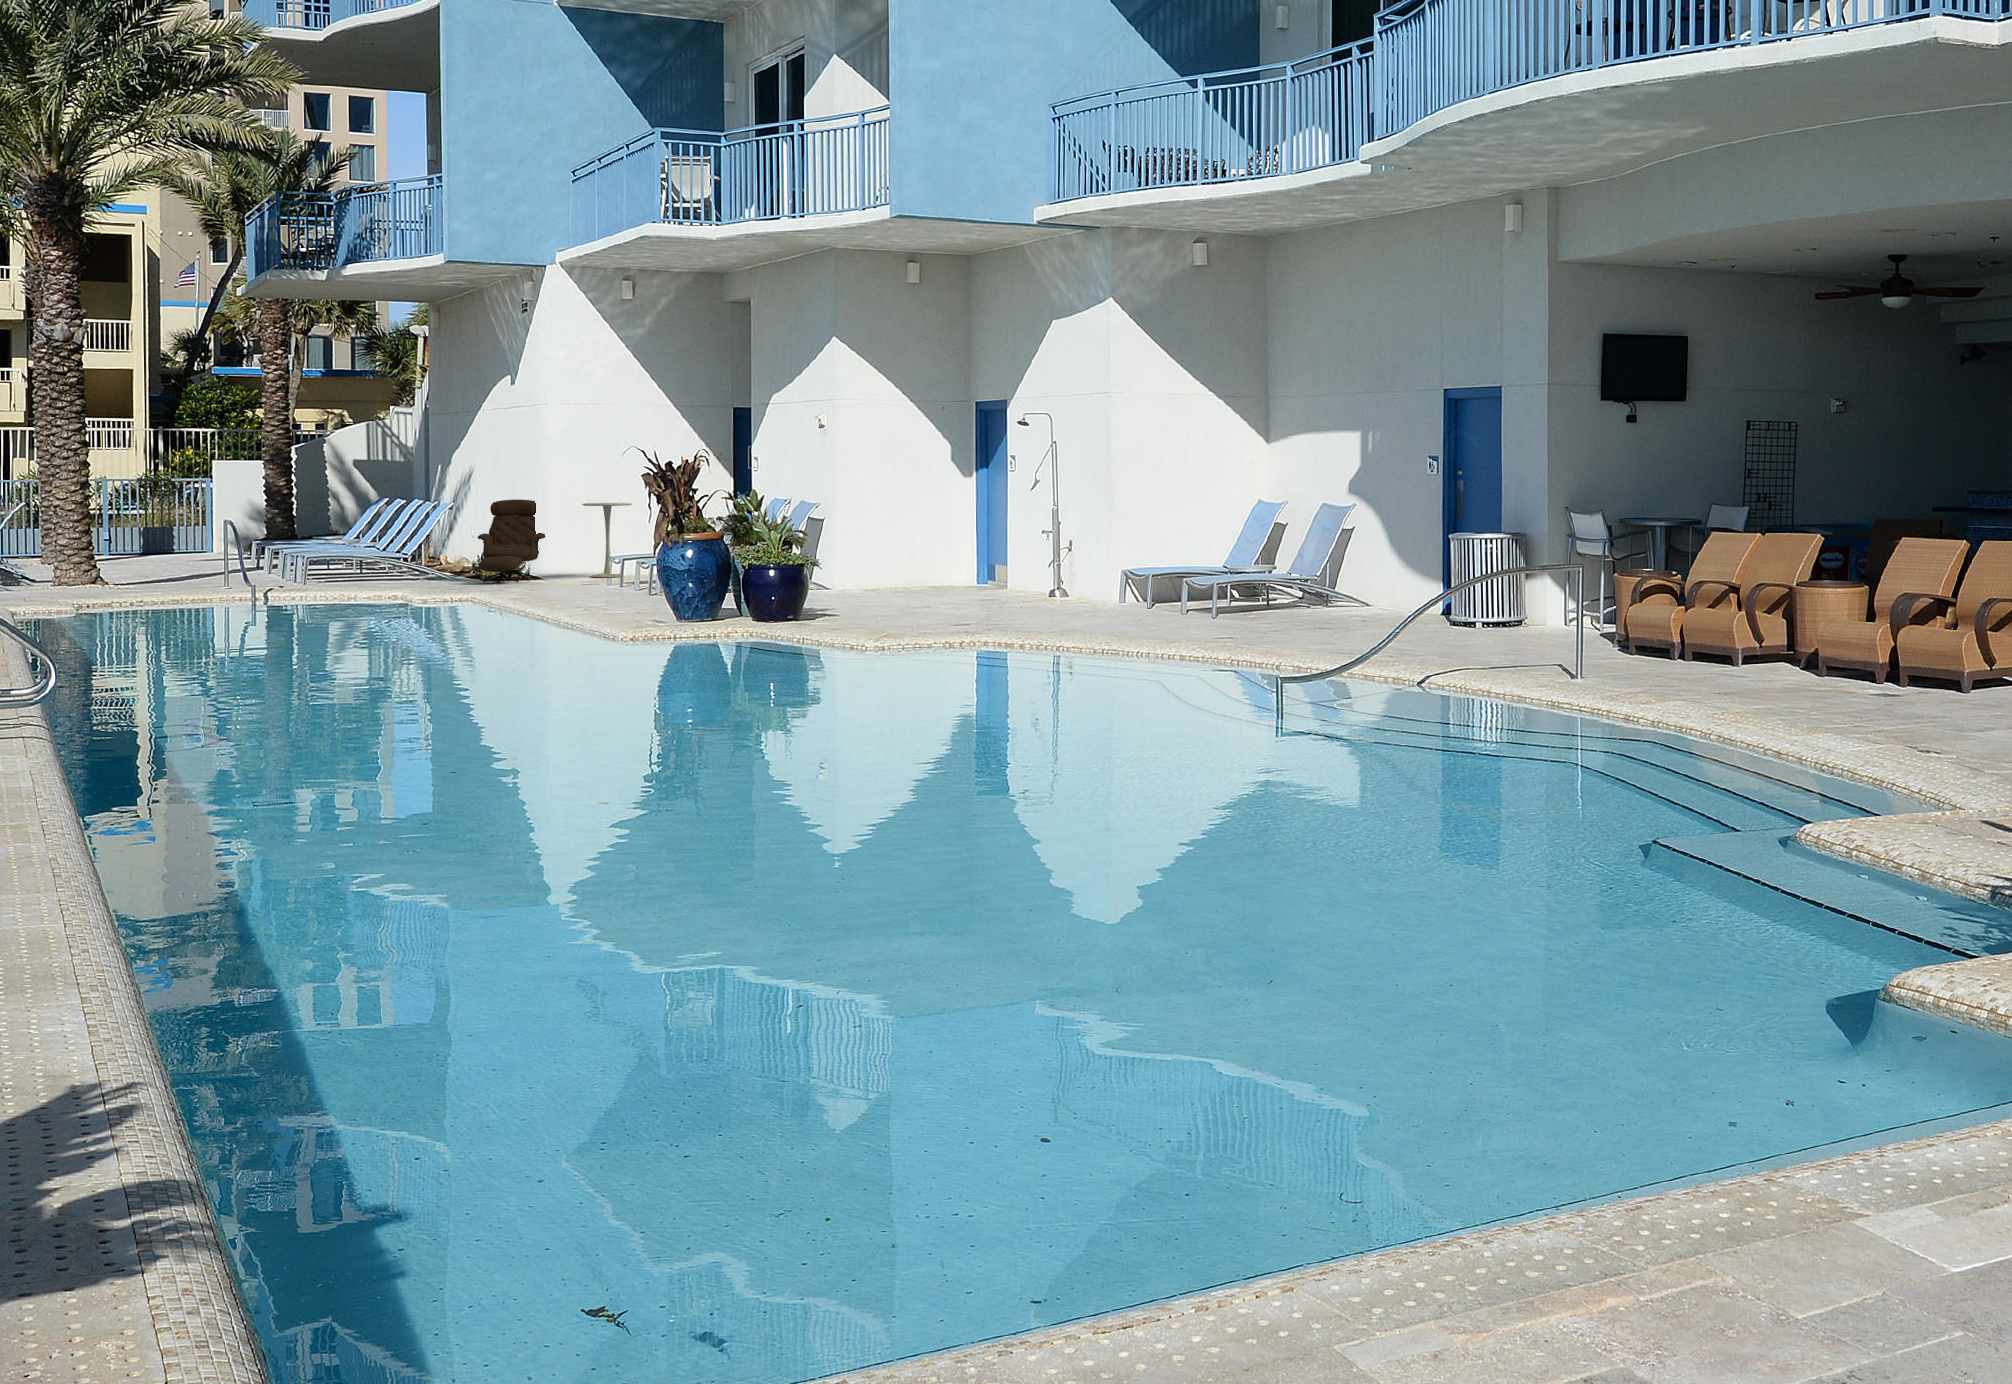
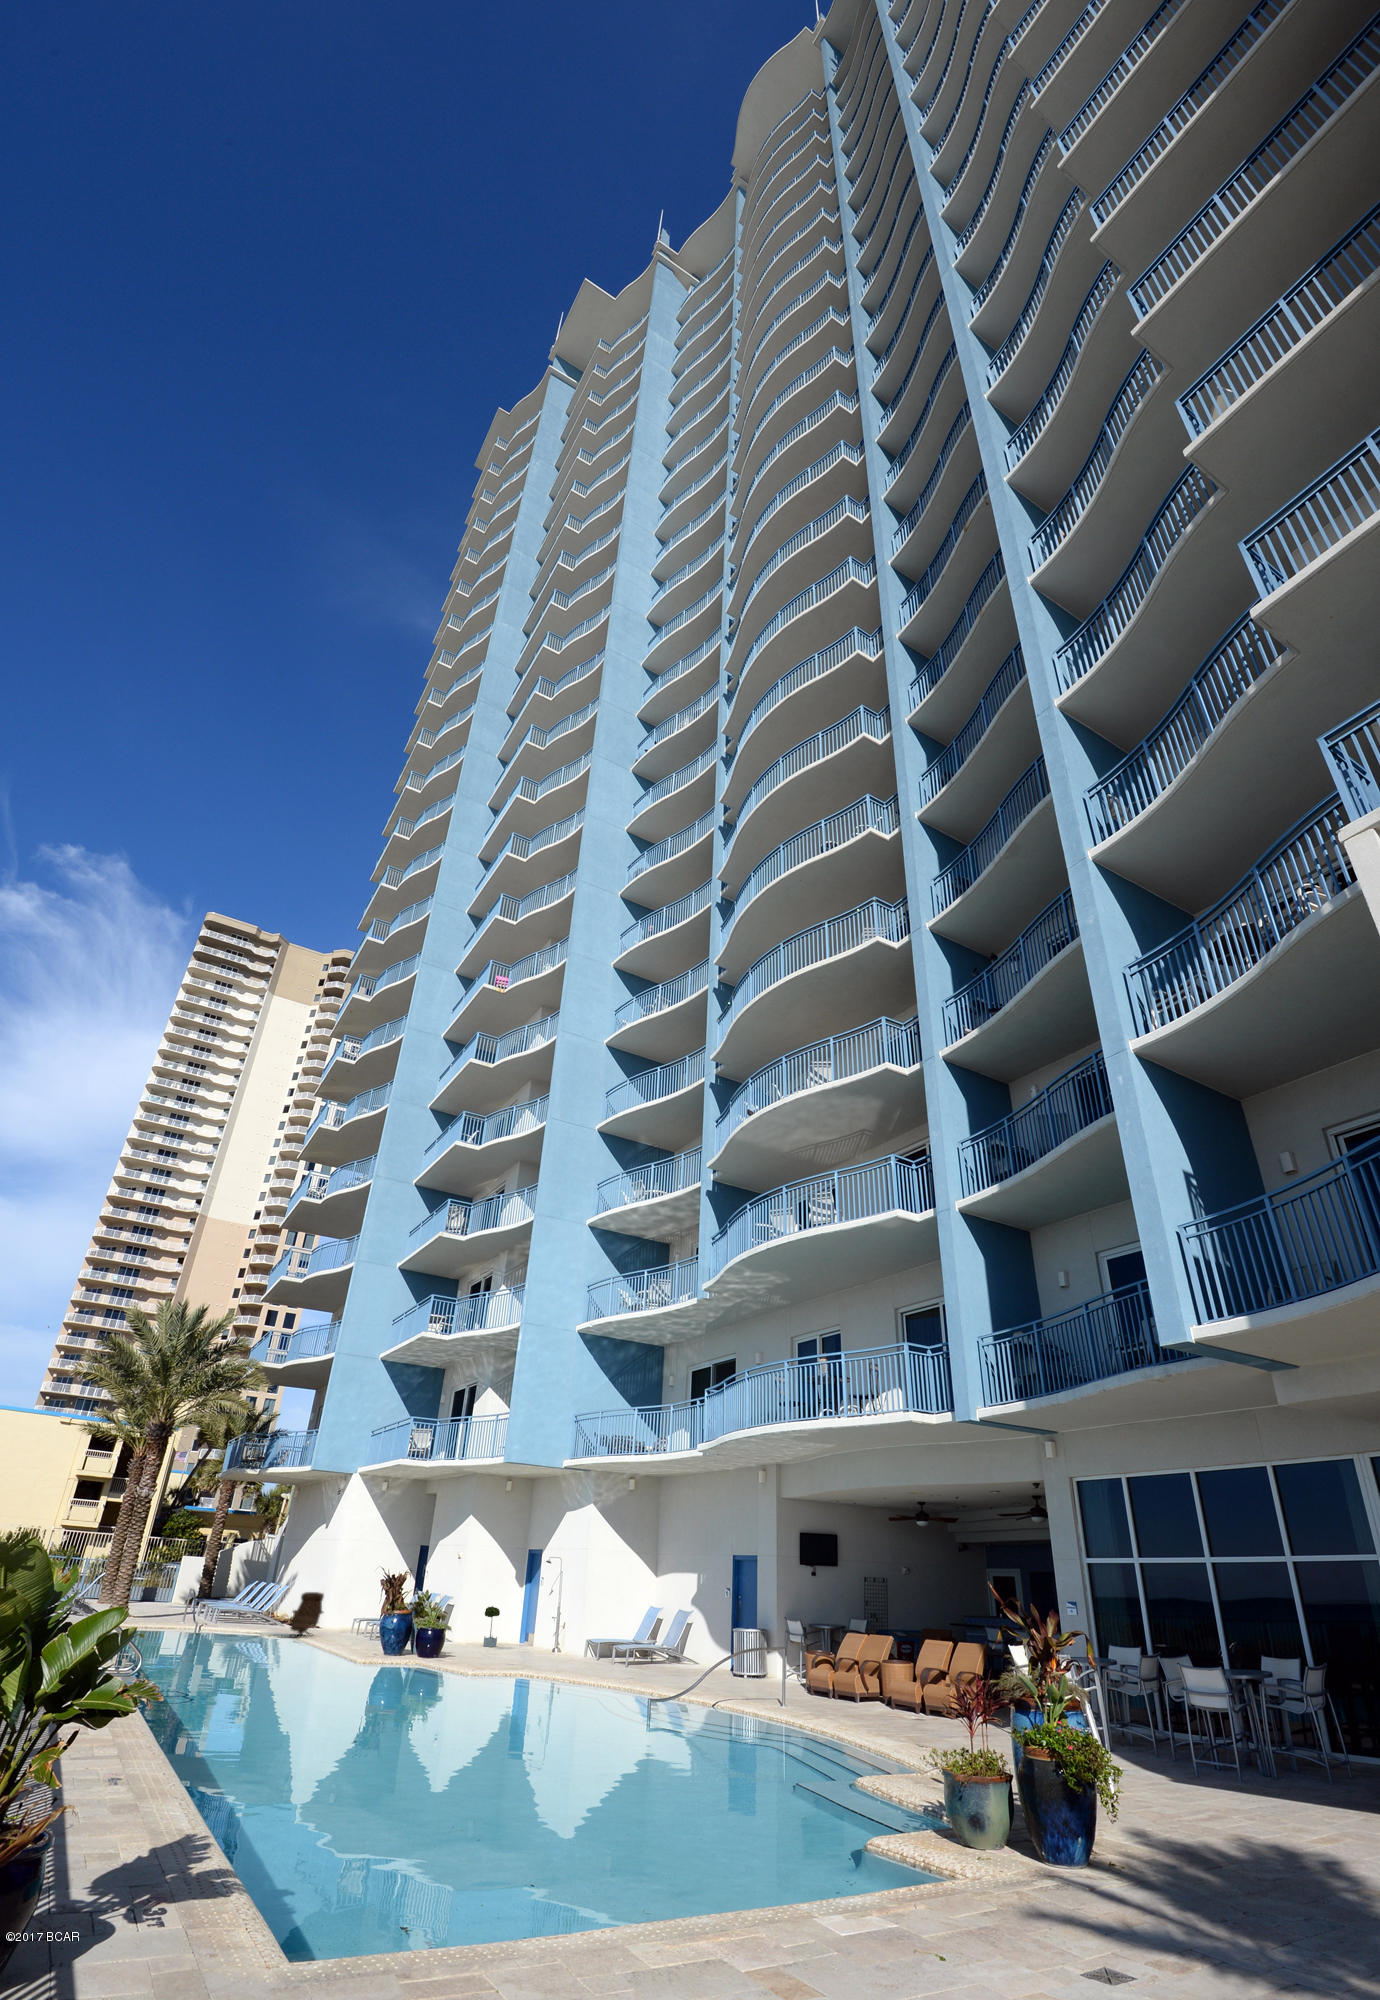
pedestal table: present [582,503,632,578] -> none [340,1595,367,1637]
potted tree: none [887,510,921,585] -> present [483,1606,500,1647]

